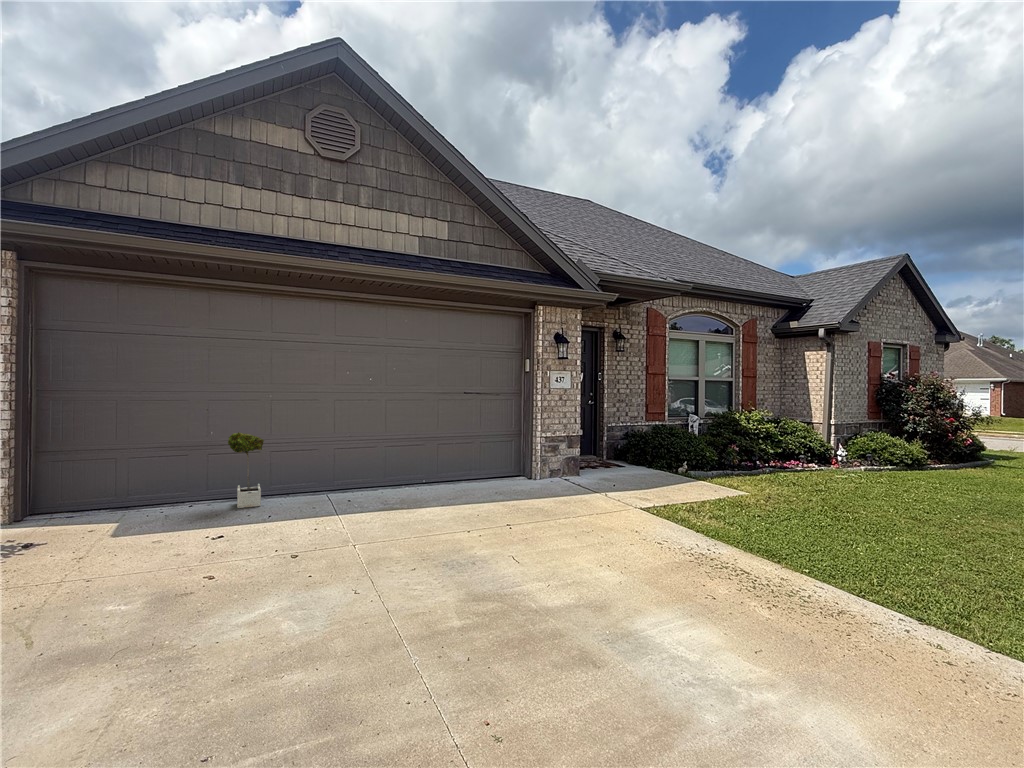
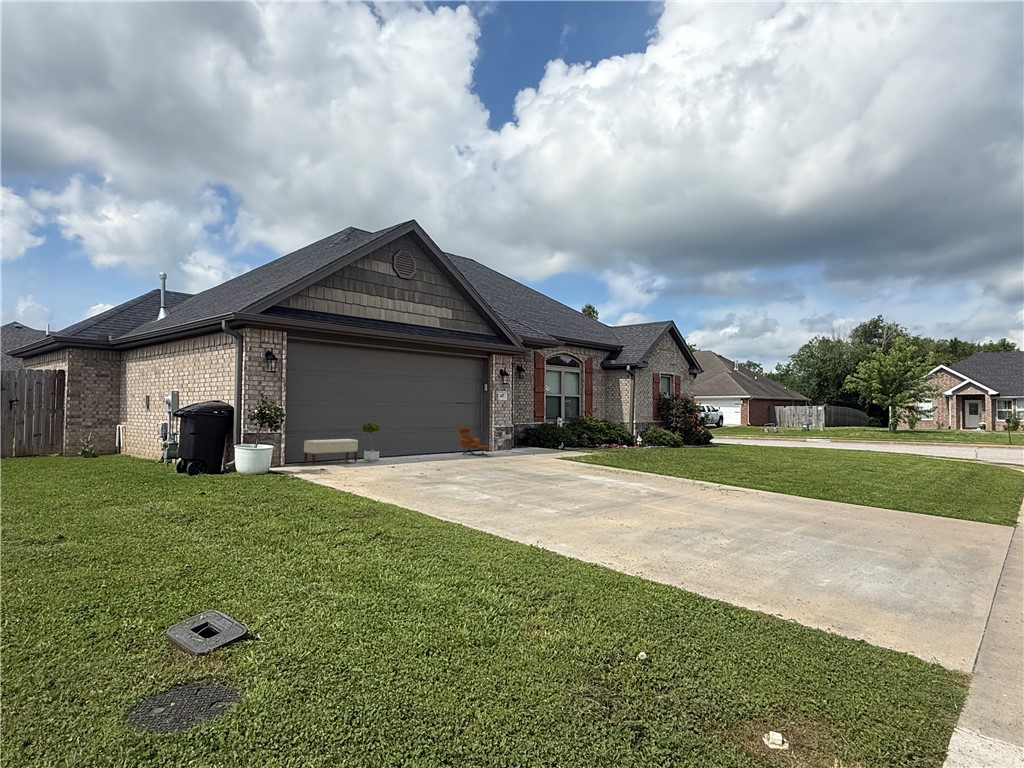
lounge chair: none [464,437,511,499] -> present [459,427,489,456]
bench: none [71,465,202,523] -> present [304,439,358,464]

